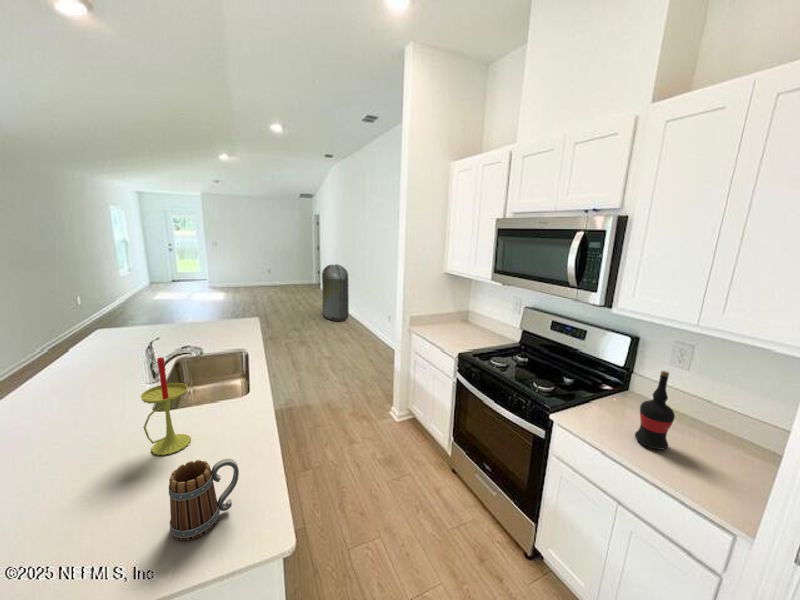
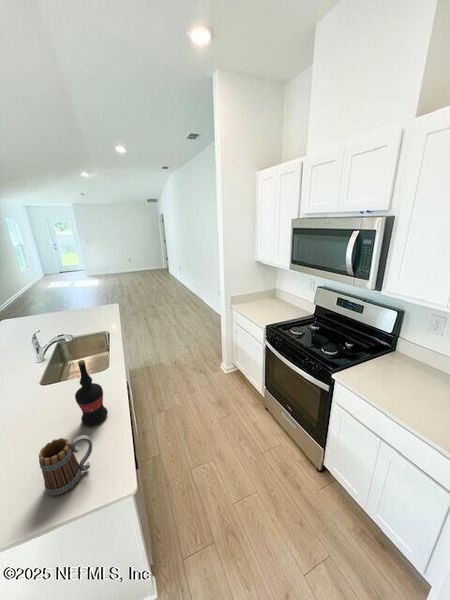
trash can: present [322,264,349,322] -> none [168,254,190,298]
candle: present [141,357,191,455] -> none [20,356,64,426]
wine bottle: present [635,371,675,450] -> present [75,360,108,426]

